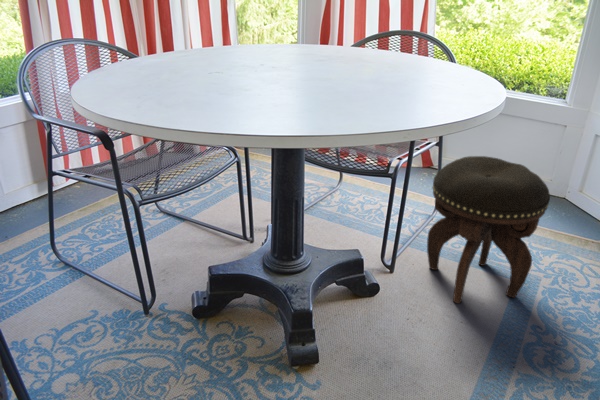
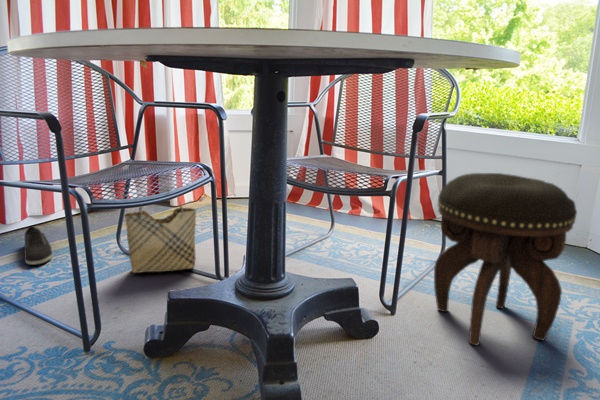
woven basket: none [161,149,223,235] -> present [124,196,196,273]
shoe: none [73,188,100,227] -> present [24,226,53,264]

